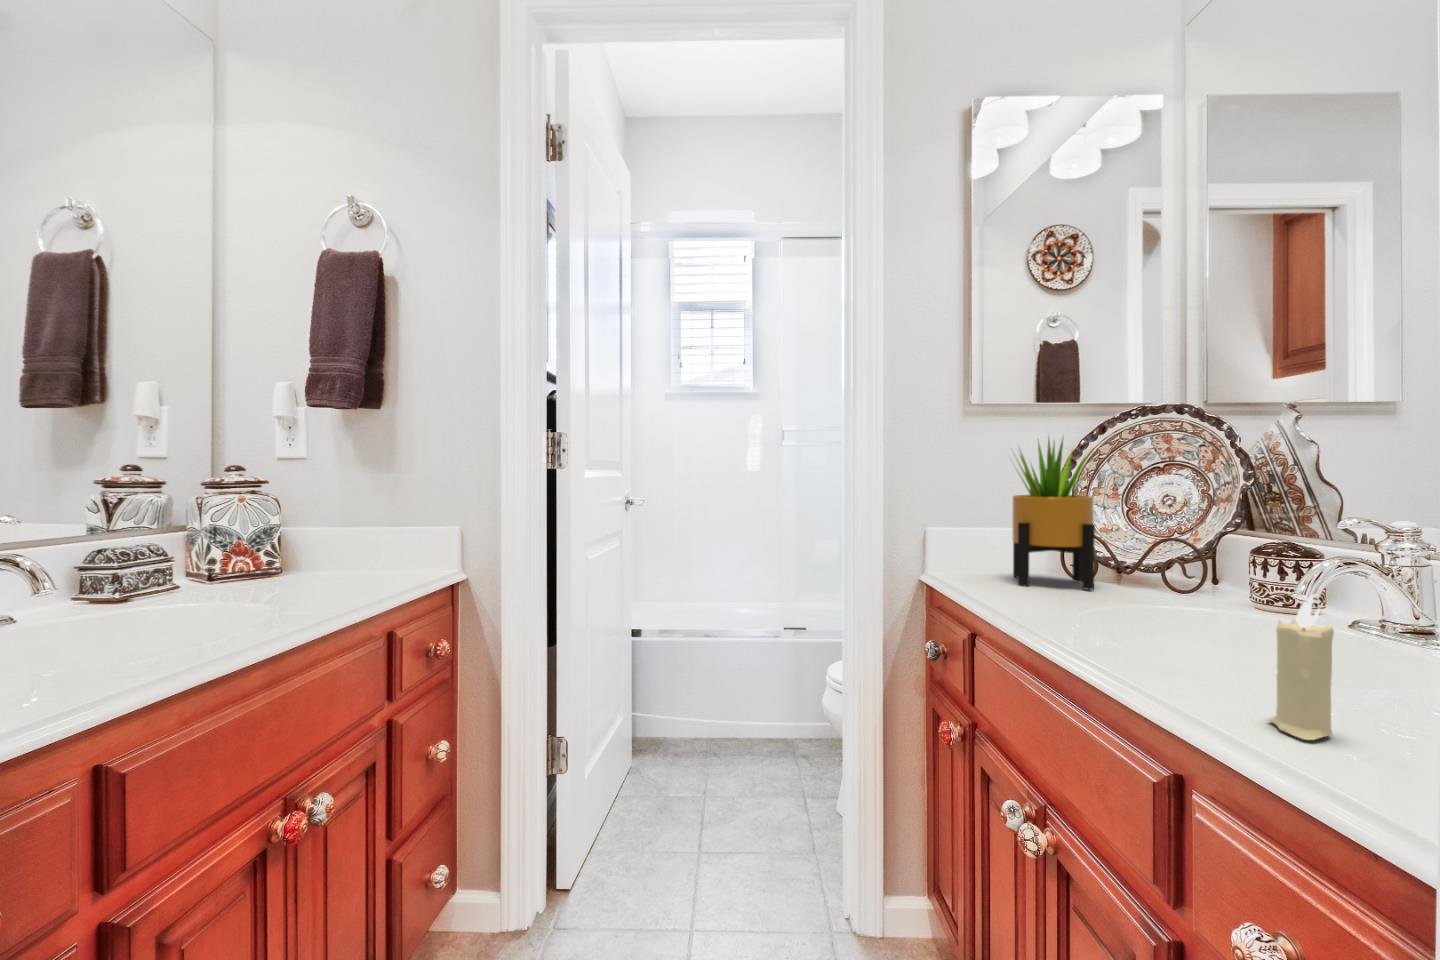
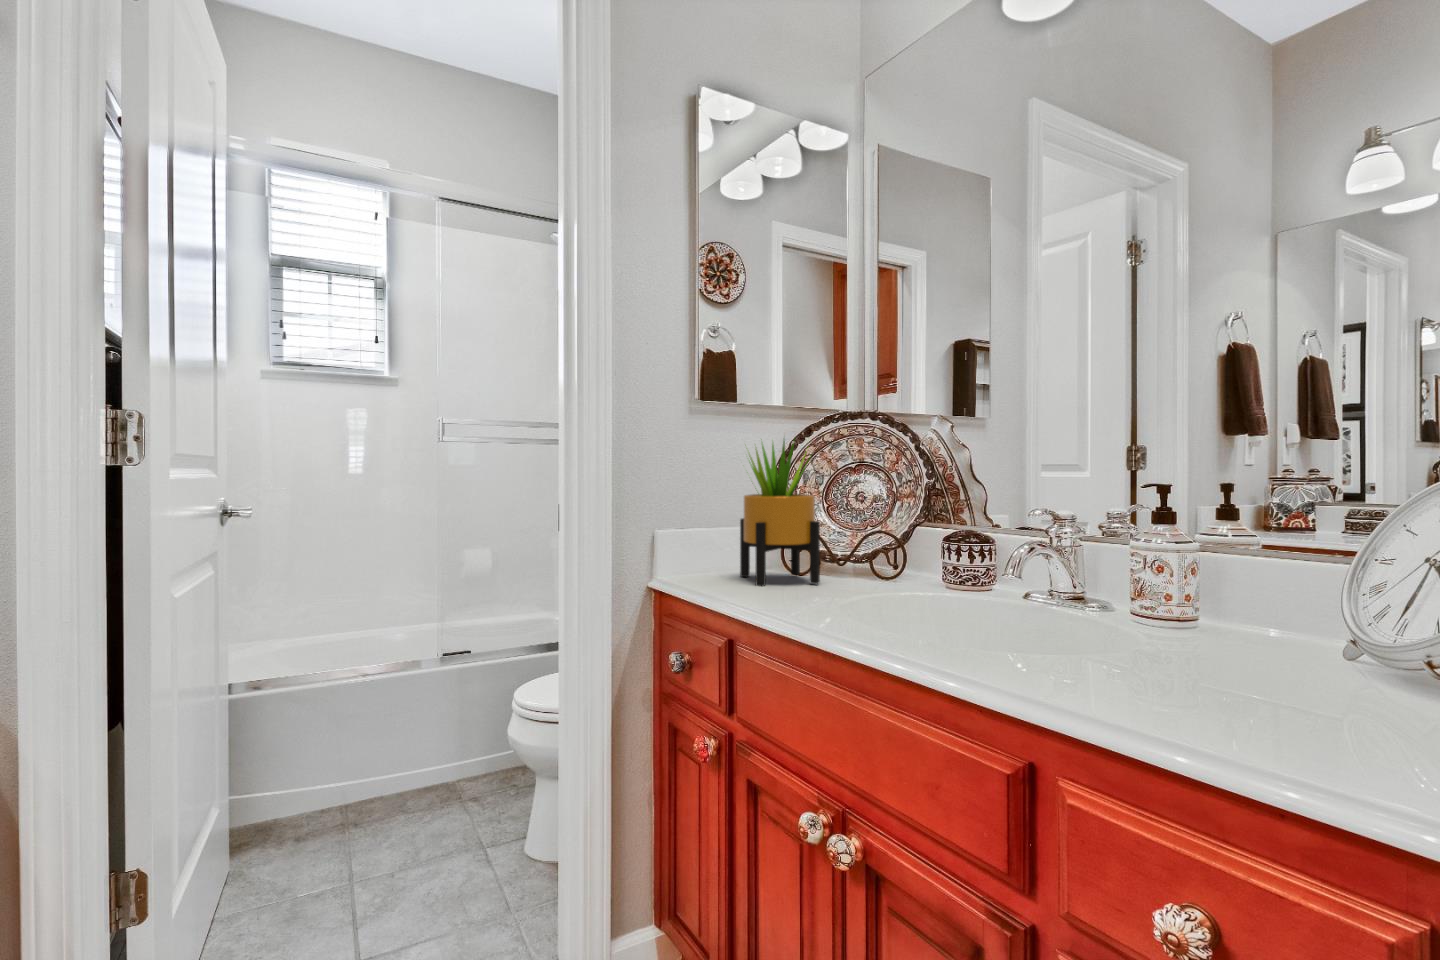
candle: present [1268,594,1334,740] -> none [1108,579,1163,711]

